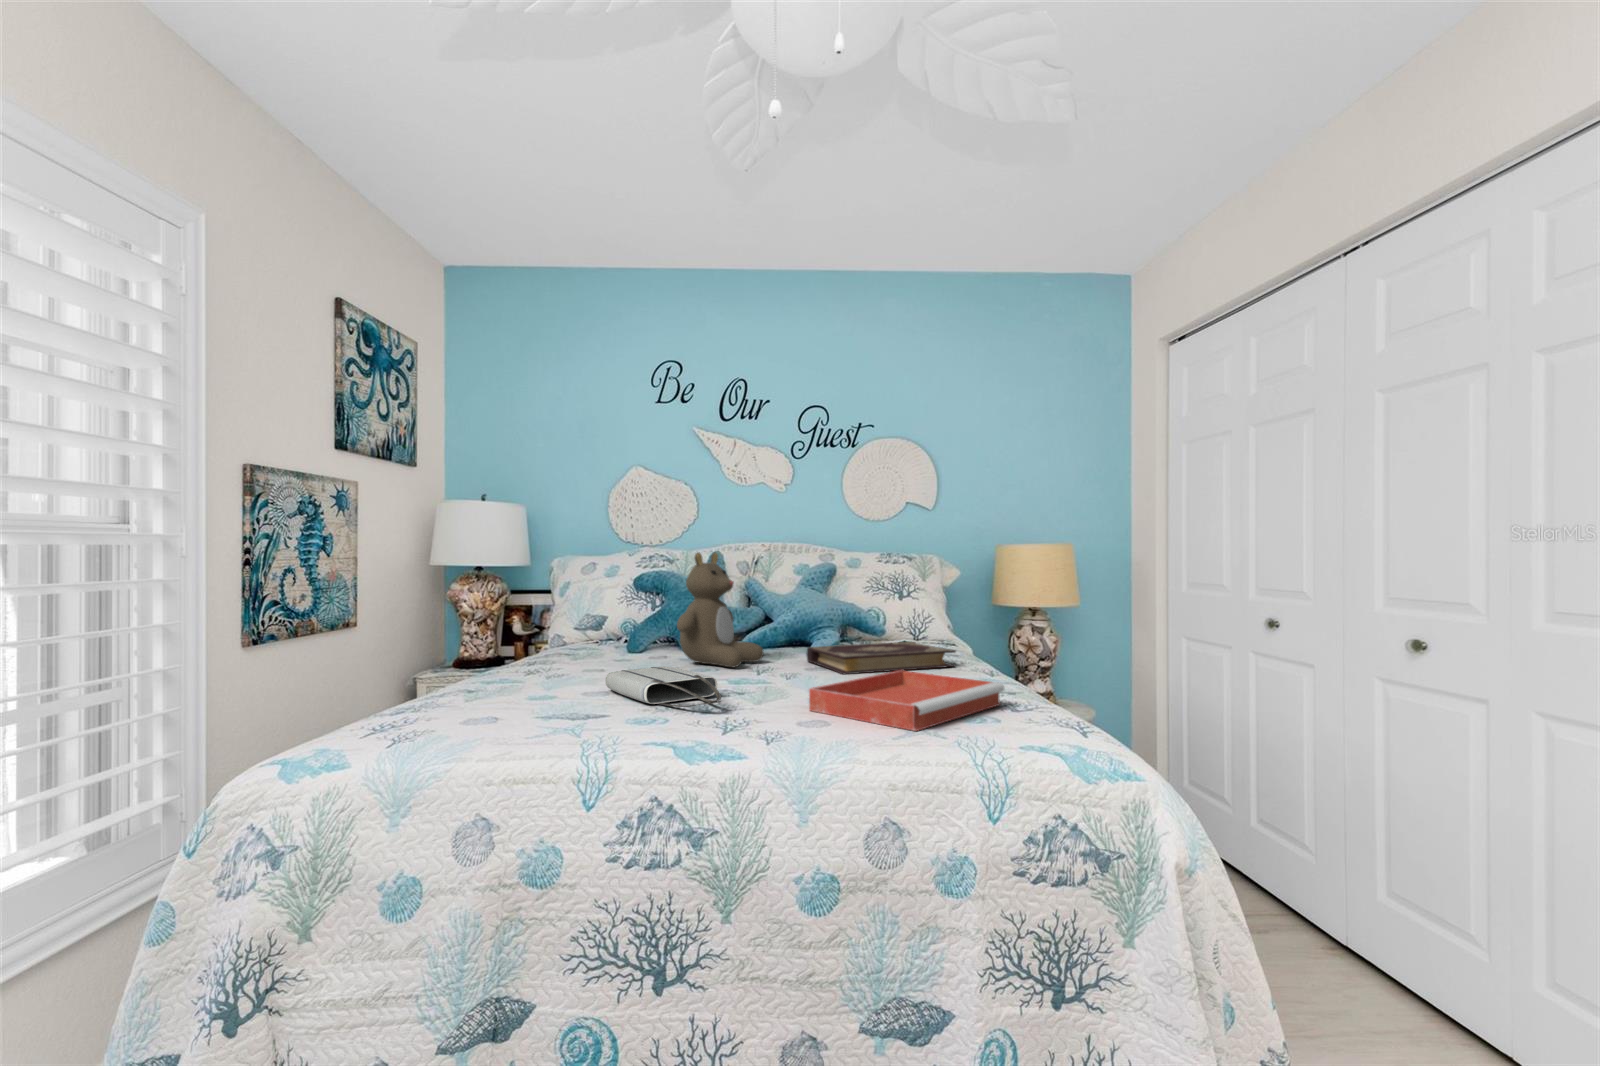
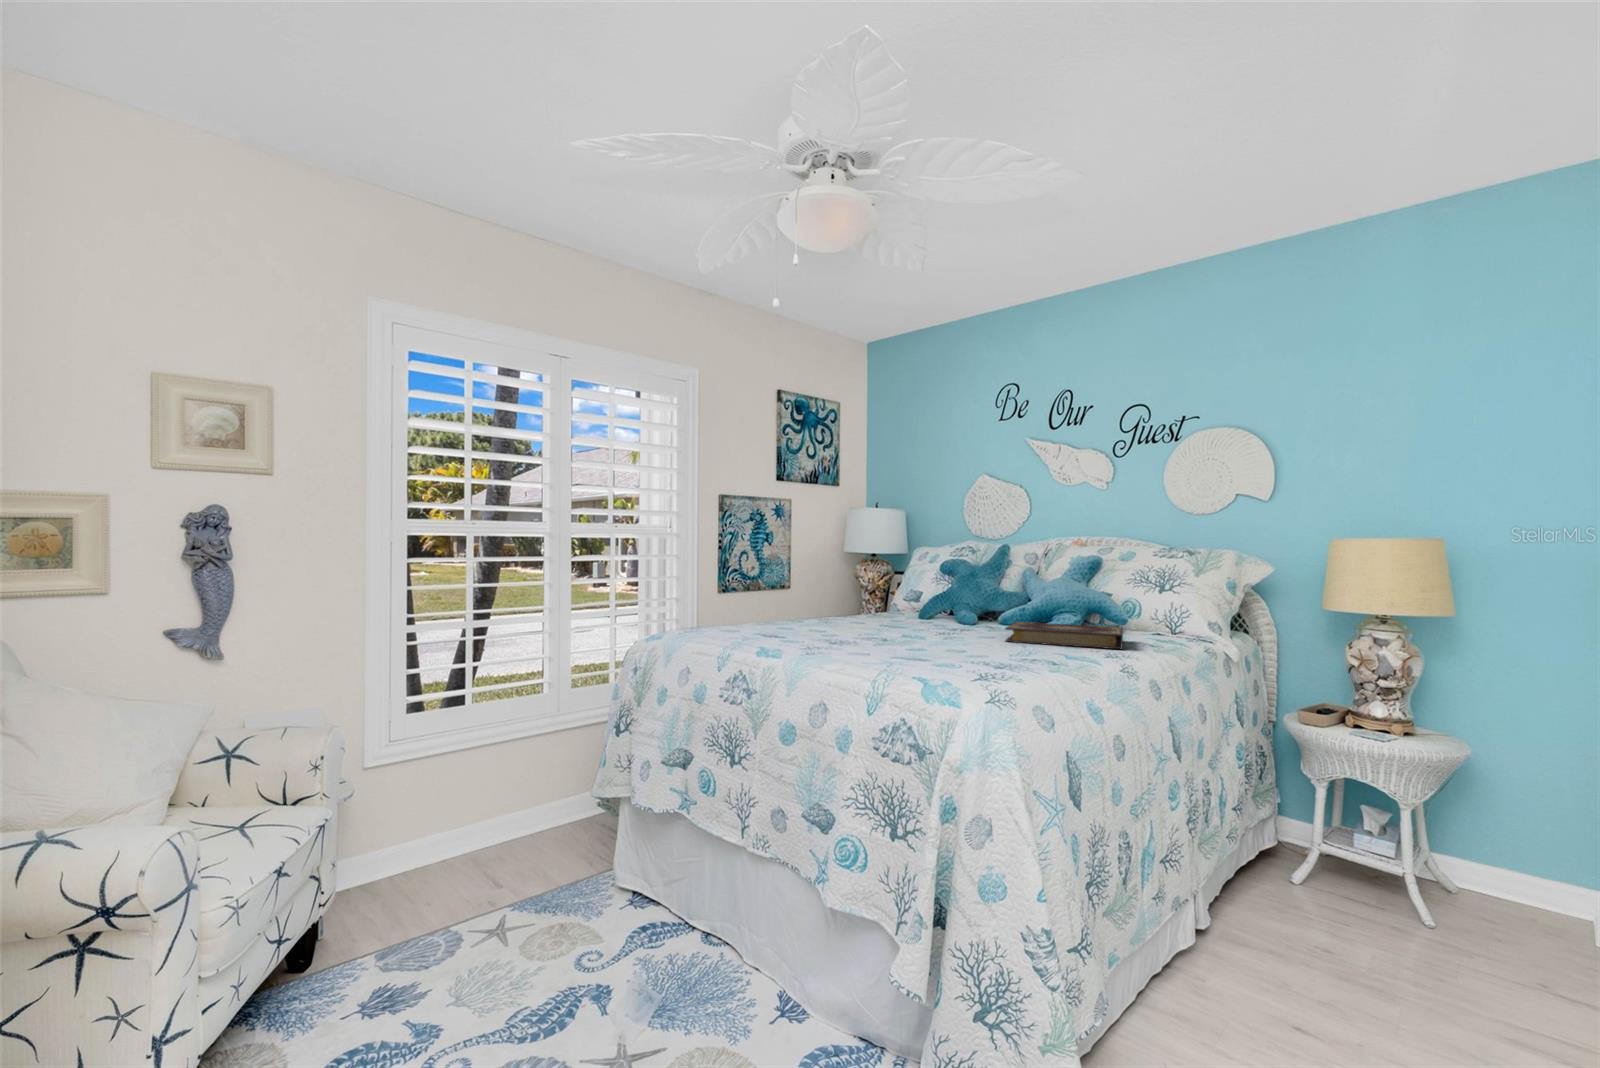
teddy bear: present [677,552,764,667] -> none [912,543,981,630]
tote bag: present [606,667,721,707] -> none [819,618,875,639]
tray: present [809,670,1004,731] -> none [892,635,1028,666]

